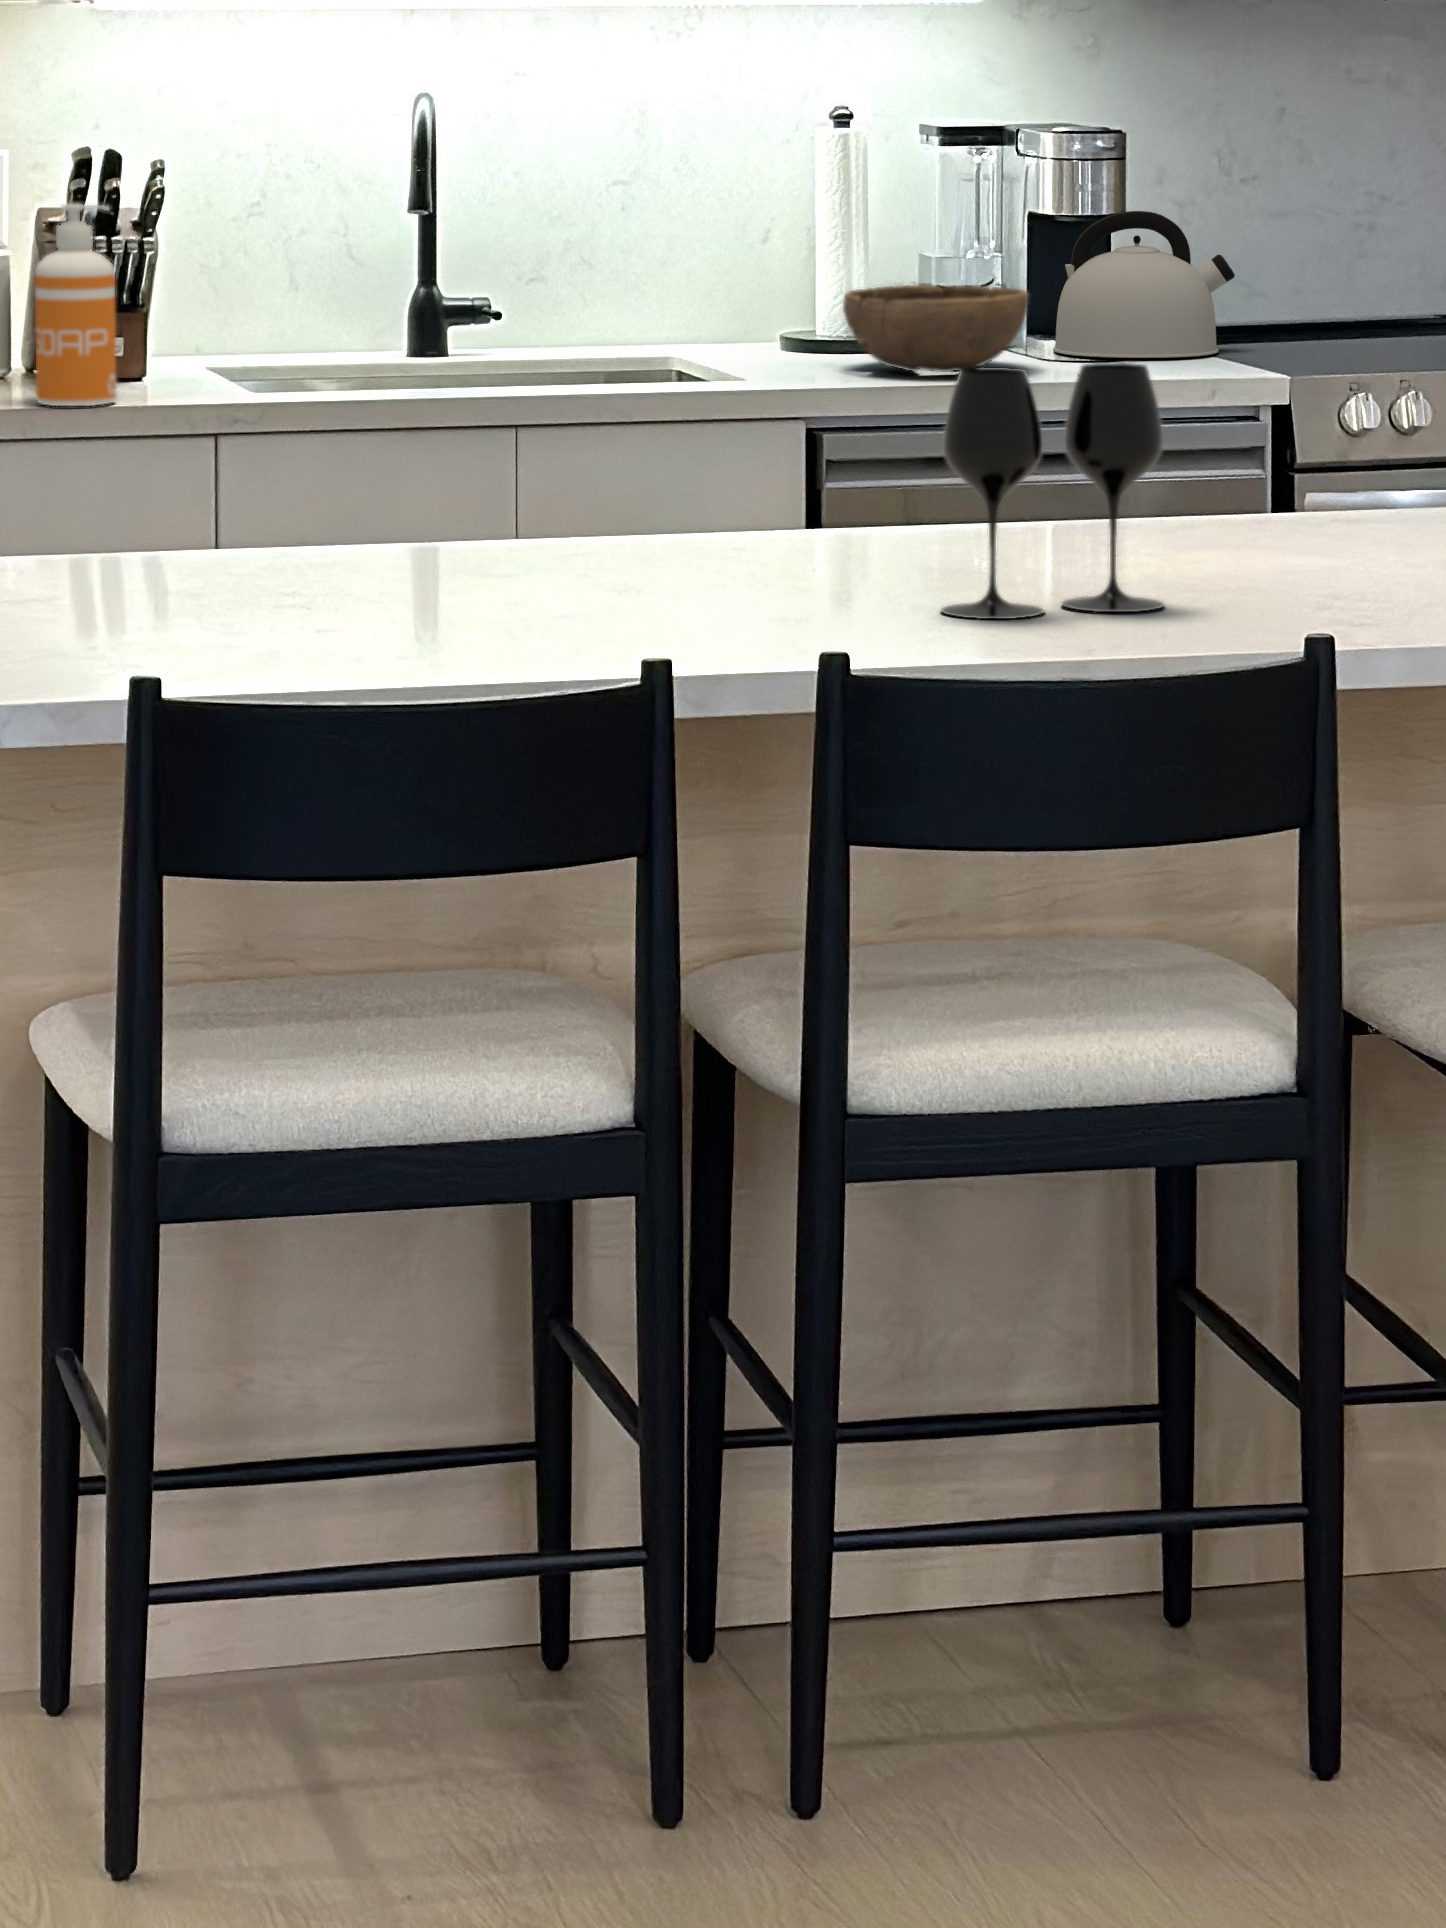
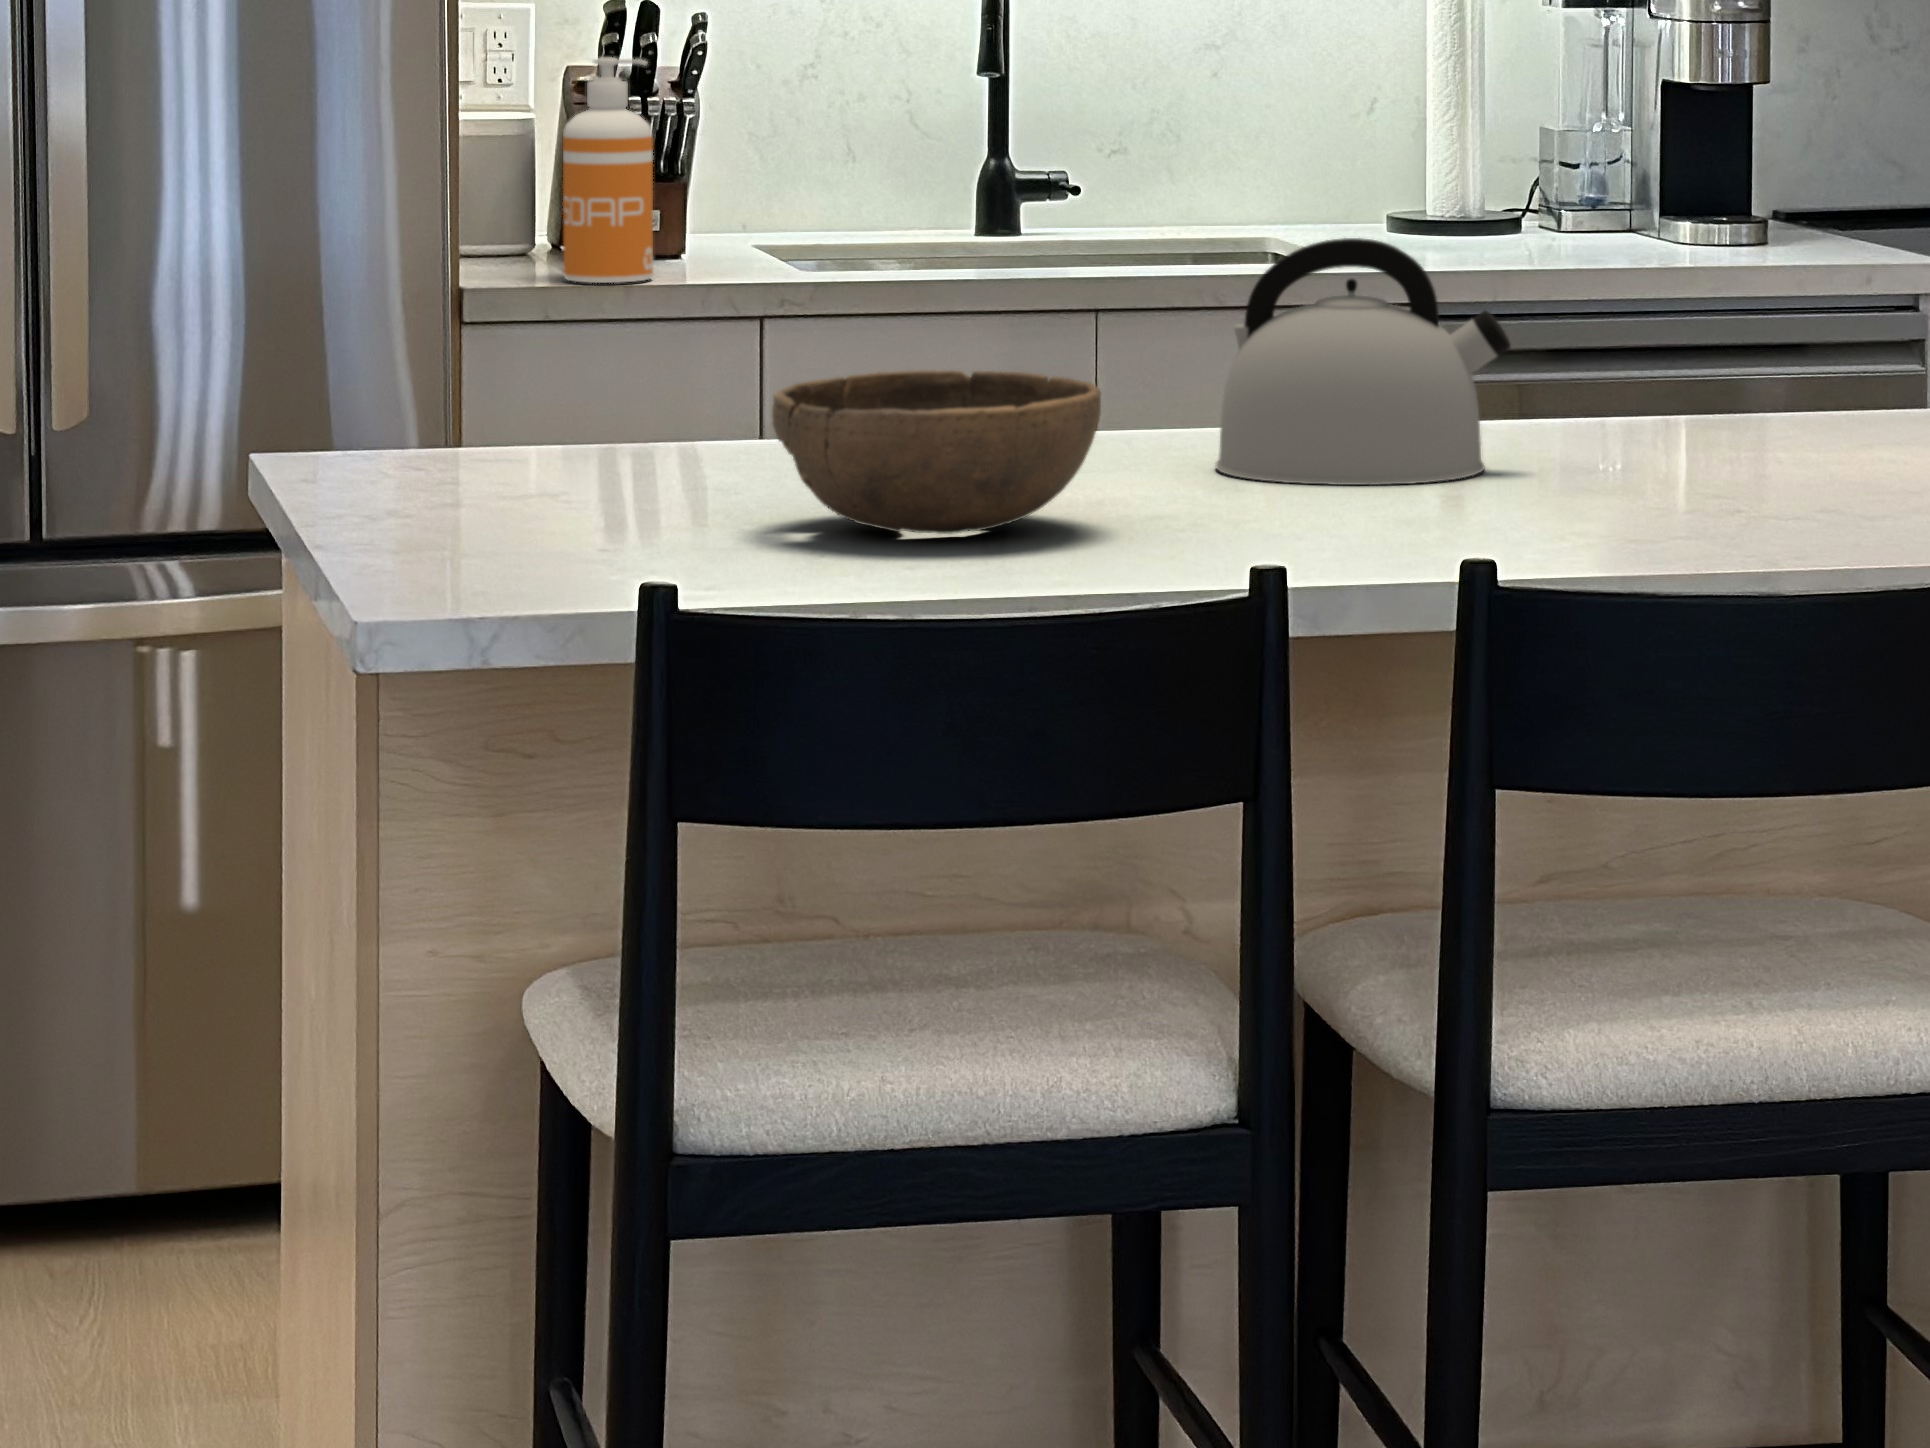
kettle: present [1053,211,1235,358] -> present [1216,238,1511,485]
bowl: present [843,285,1028,372] -> present [772,370,1101,534]
wine glass: present [941,363,1165,619] -> none [1592,225,1853,523]

